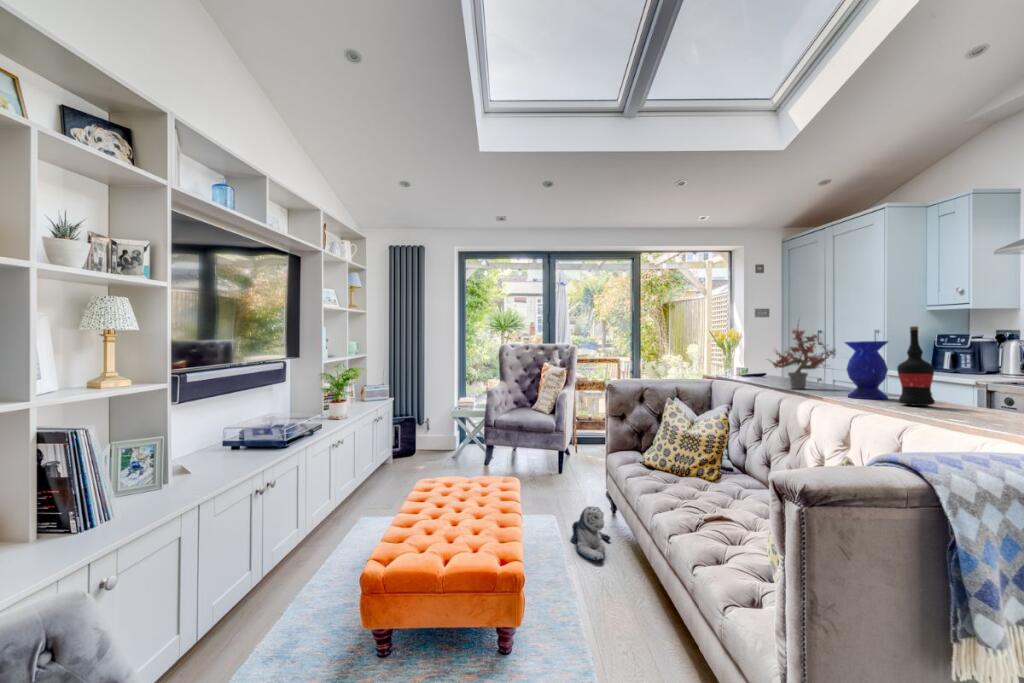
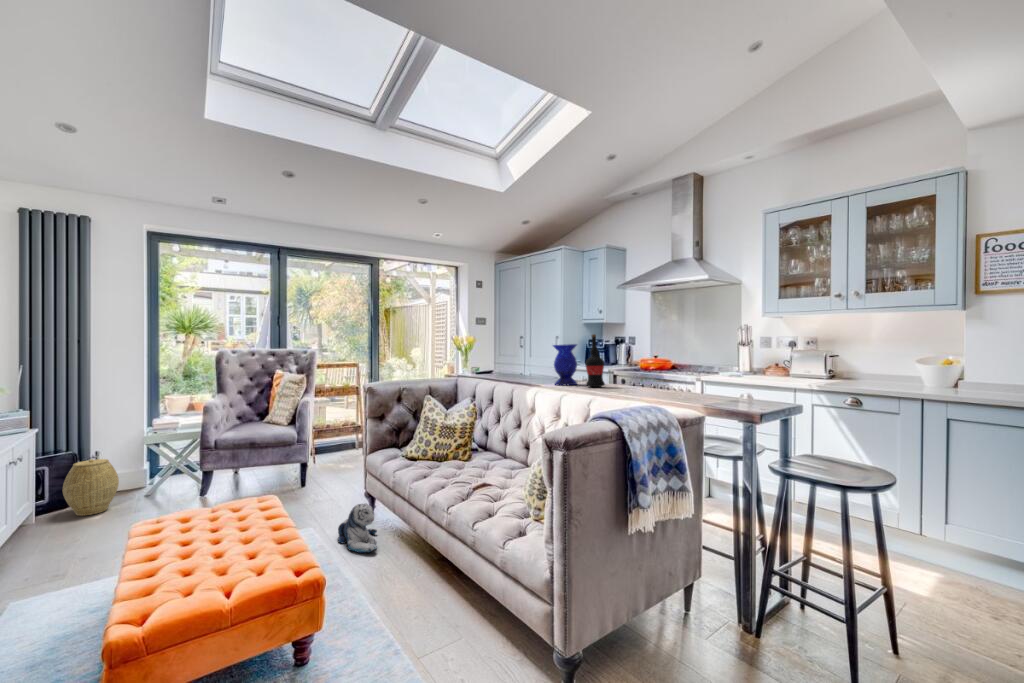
potted plant: present [771,328,835,389] -> none [497,326,543,382]
woven basket: none [393,427,426,470] -> present [63,459,119,516]

